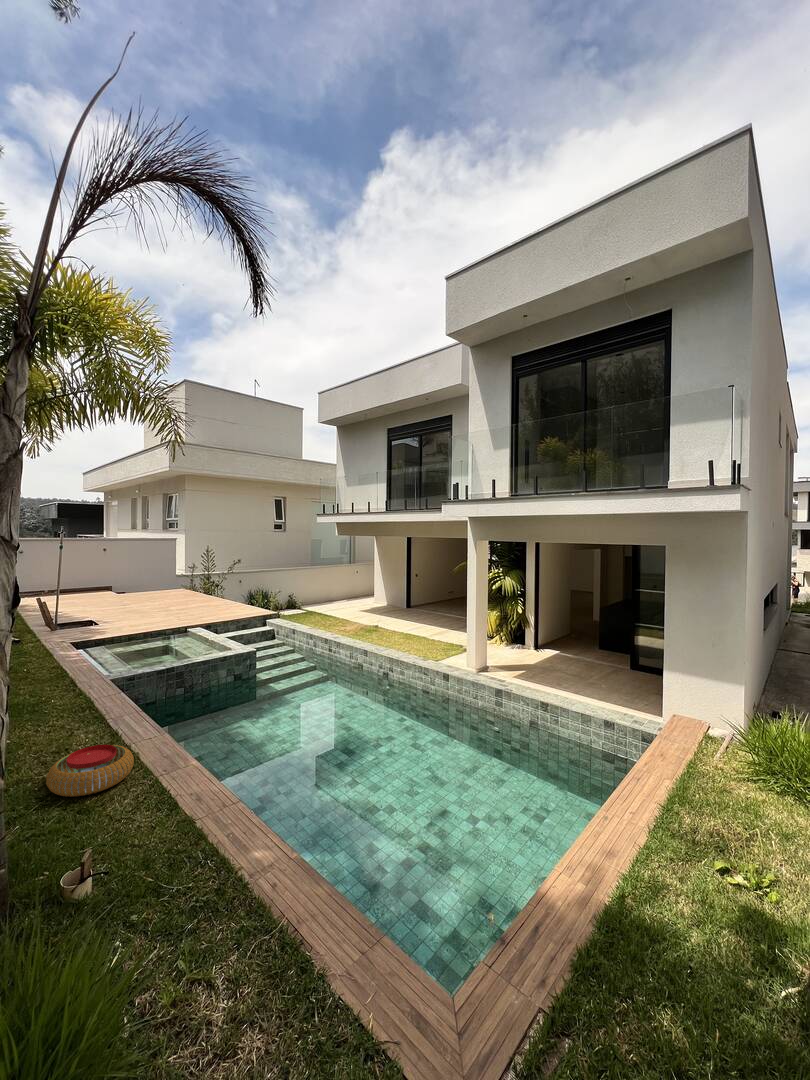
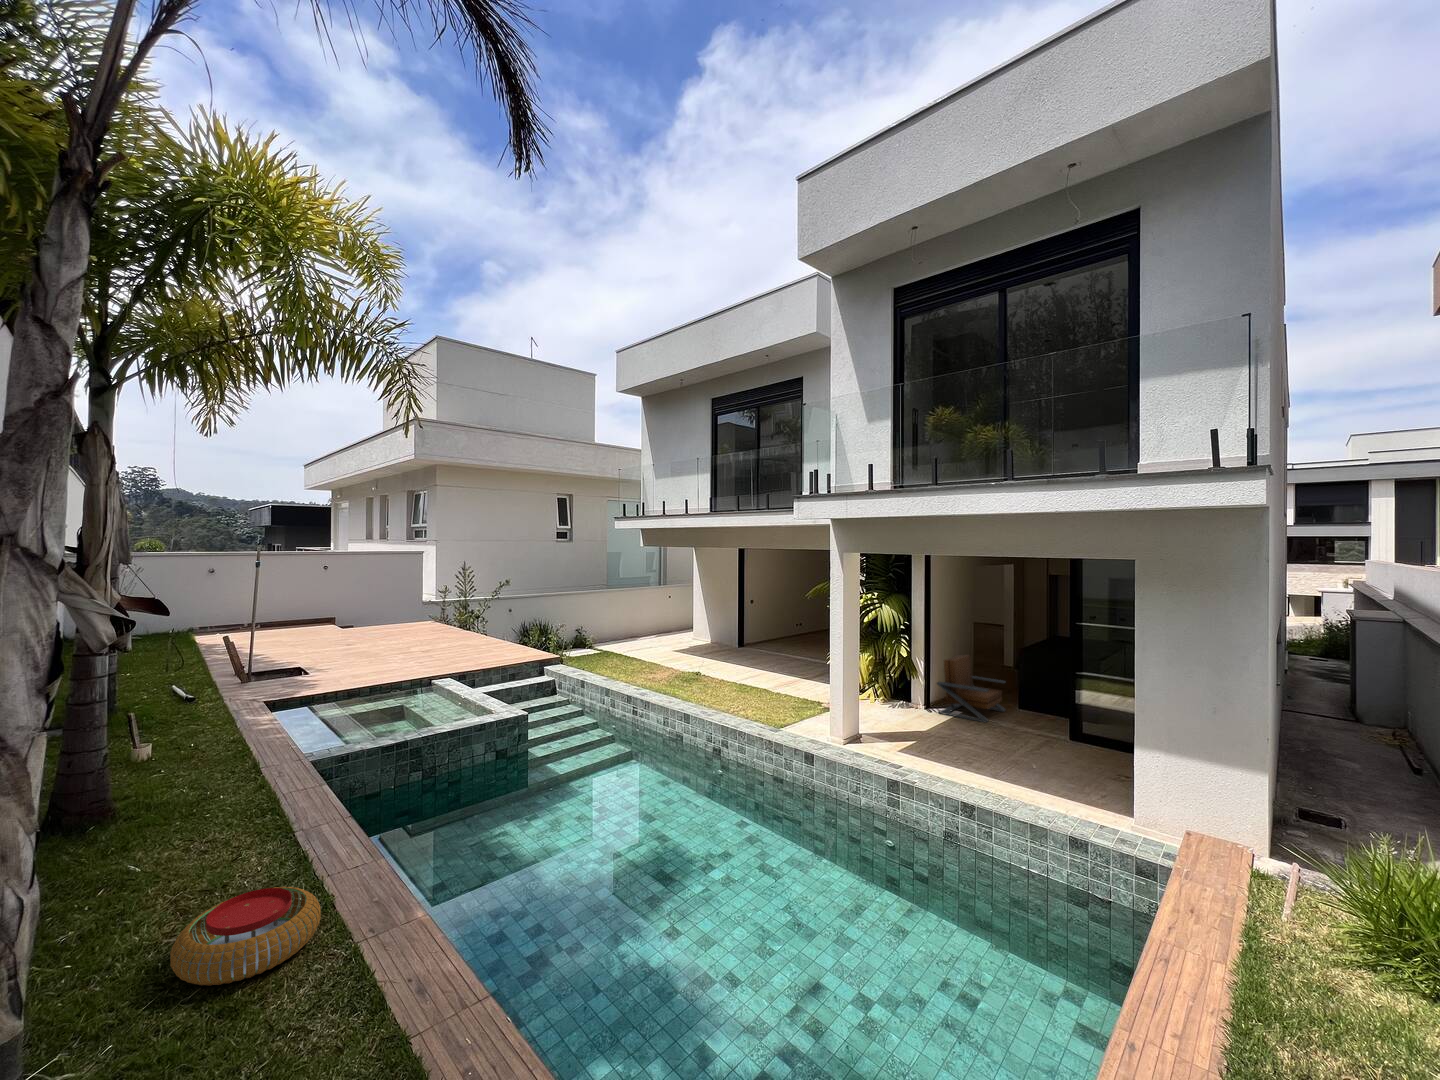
lounge chair: none [541,611,590,658] -> present [937,655,1005,722]

